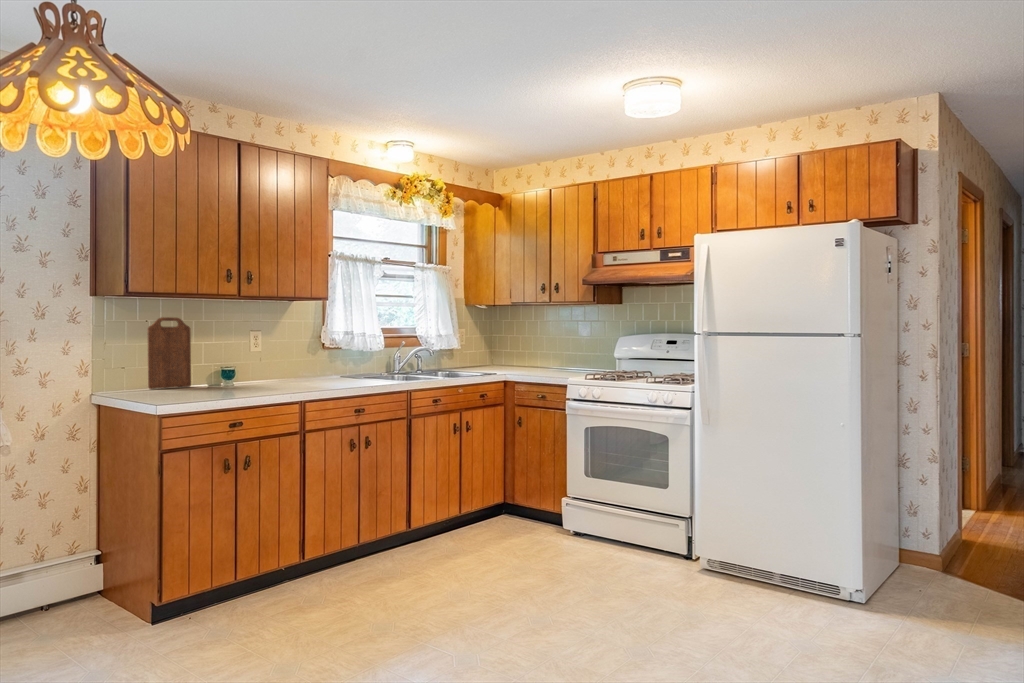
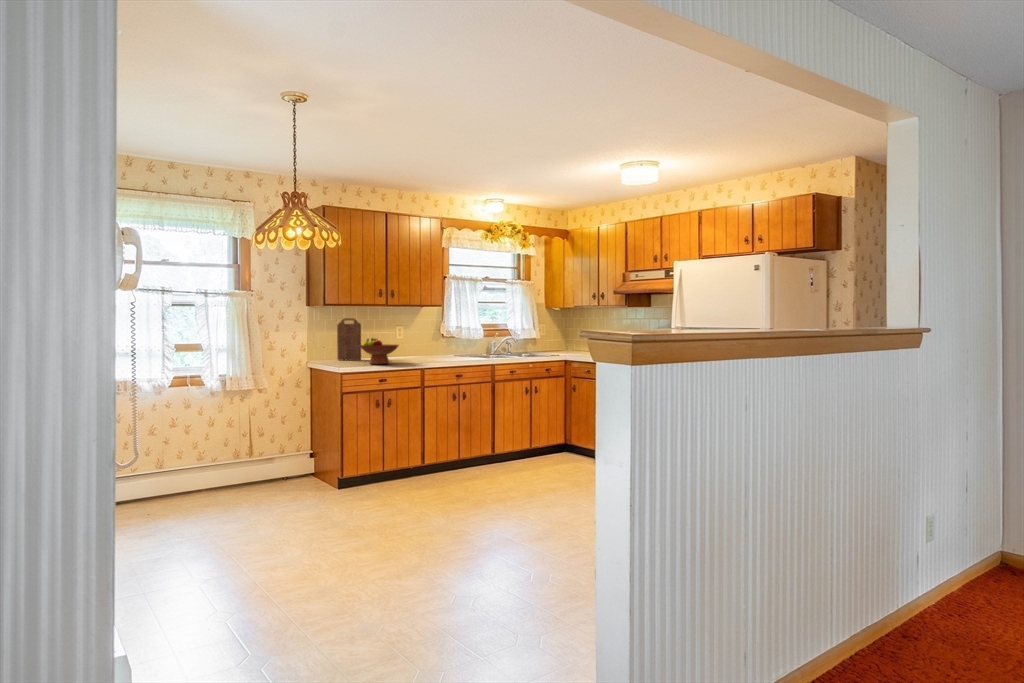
fruit bowl: none [189,351,261,396] -> present [359,338,399,364]

